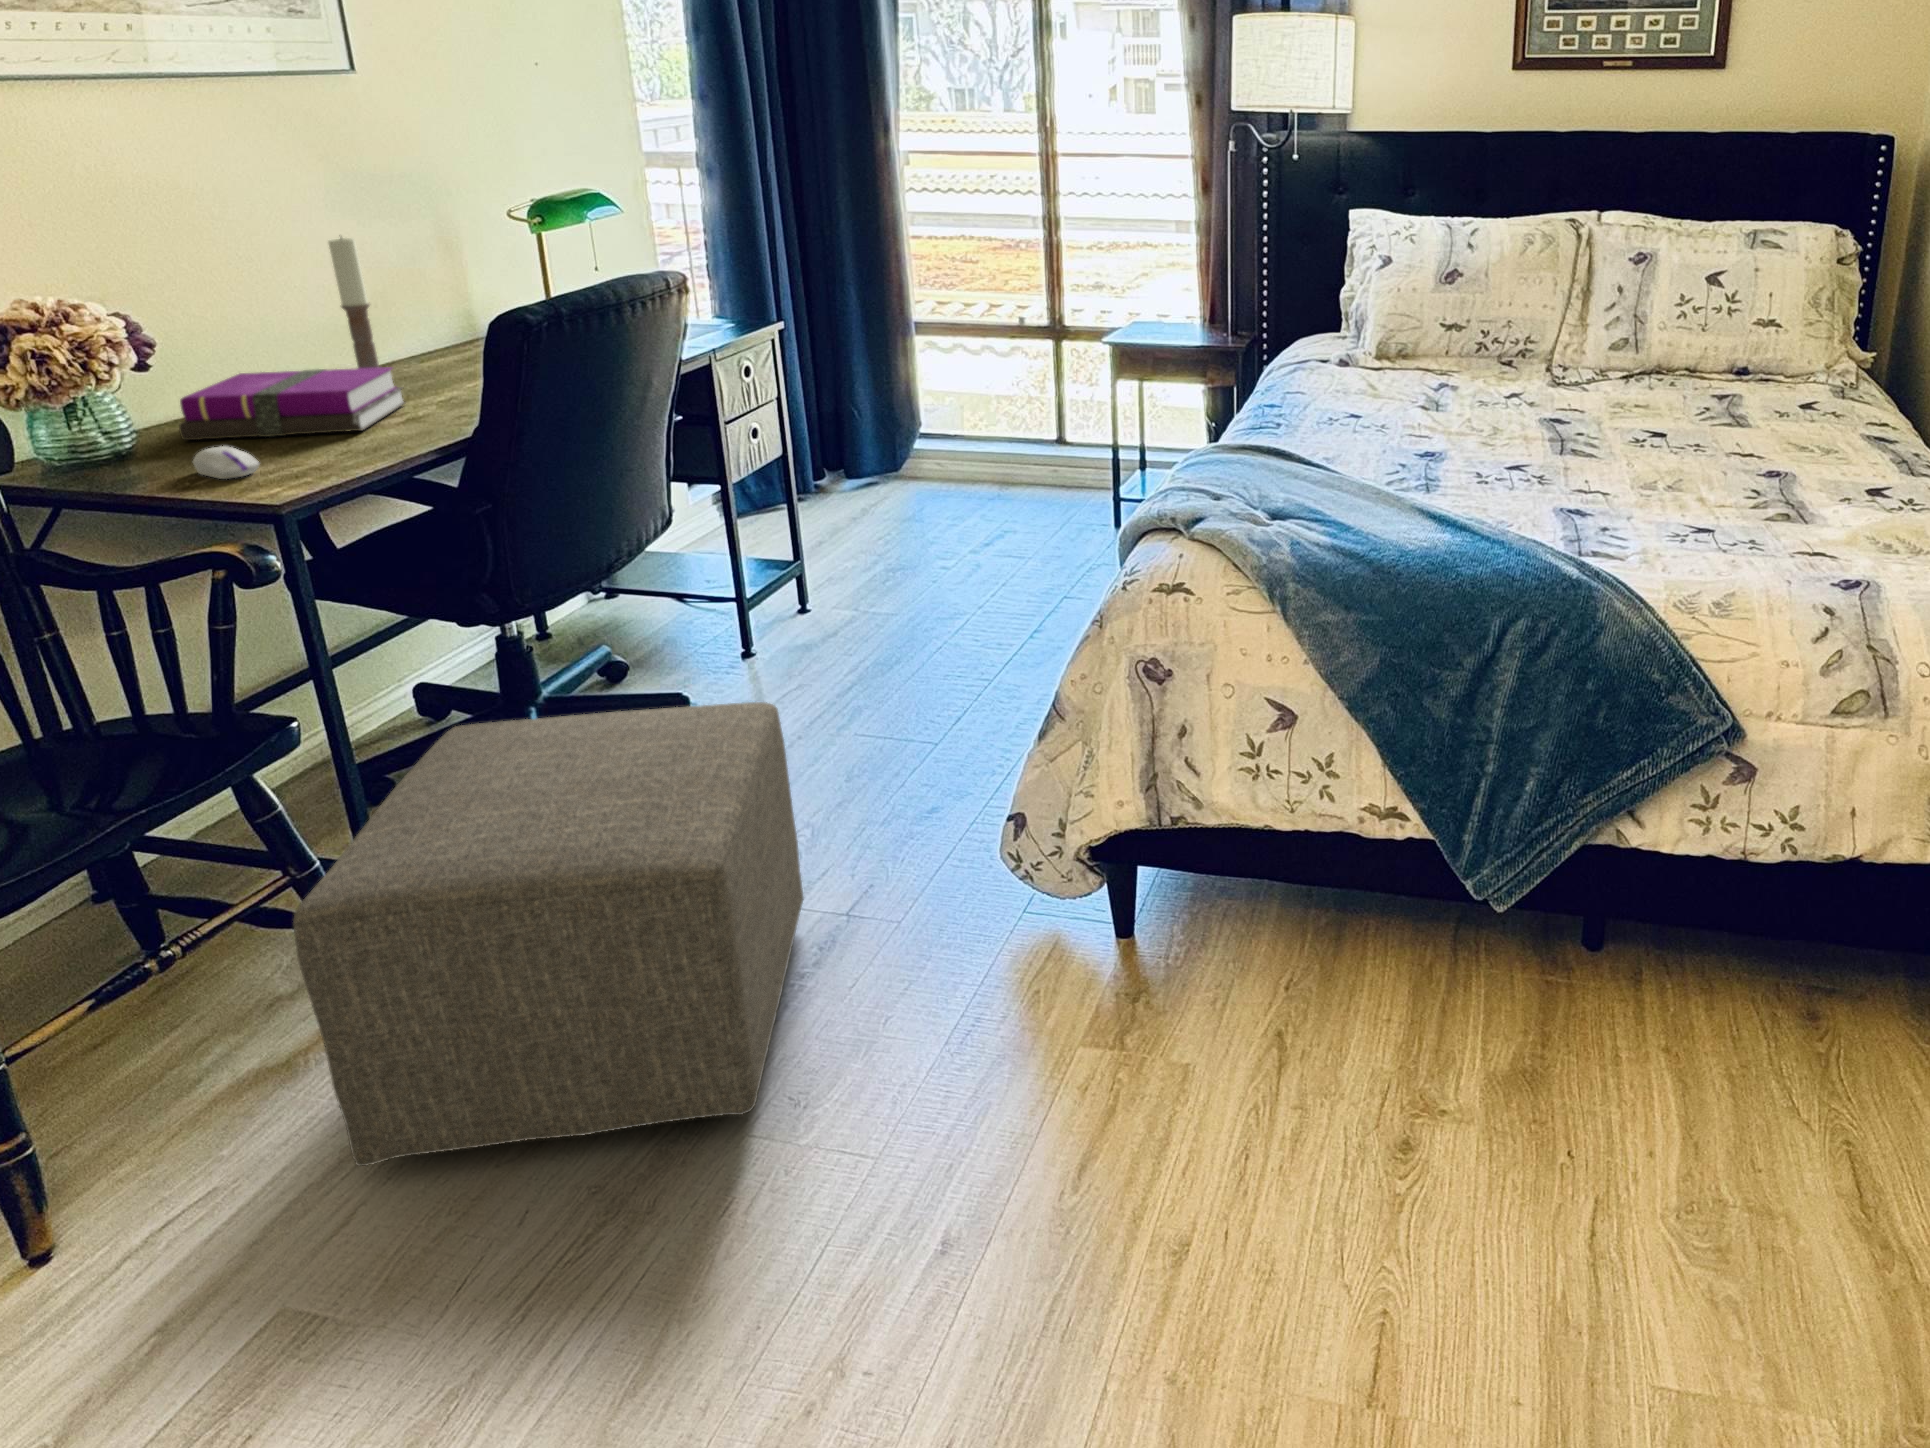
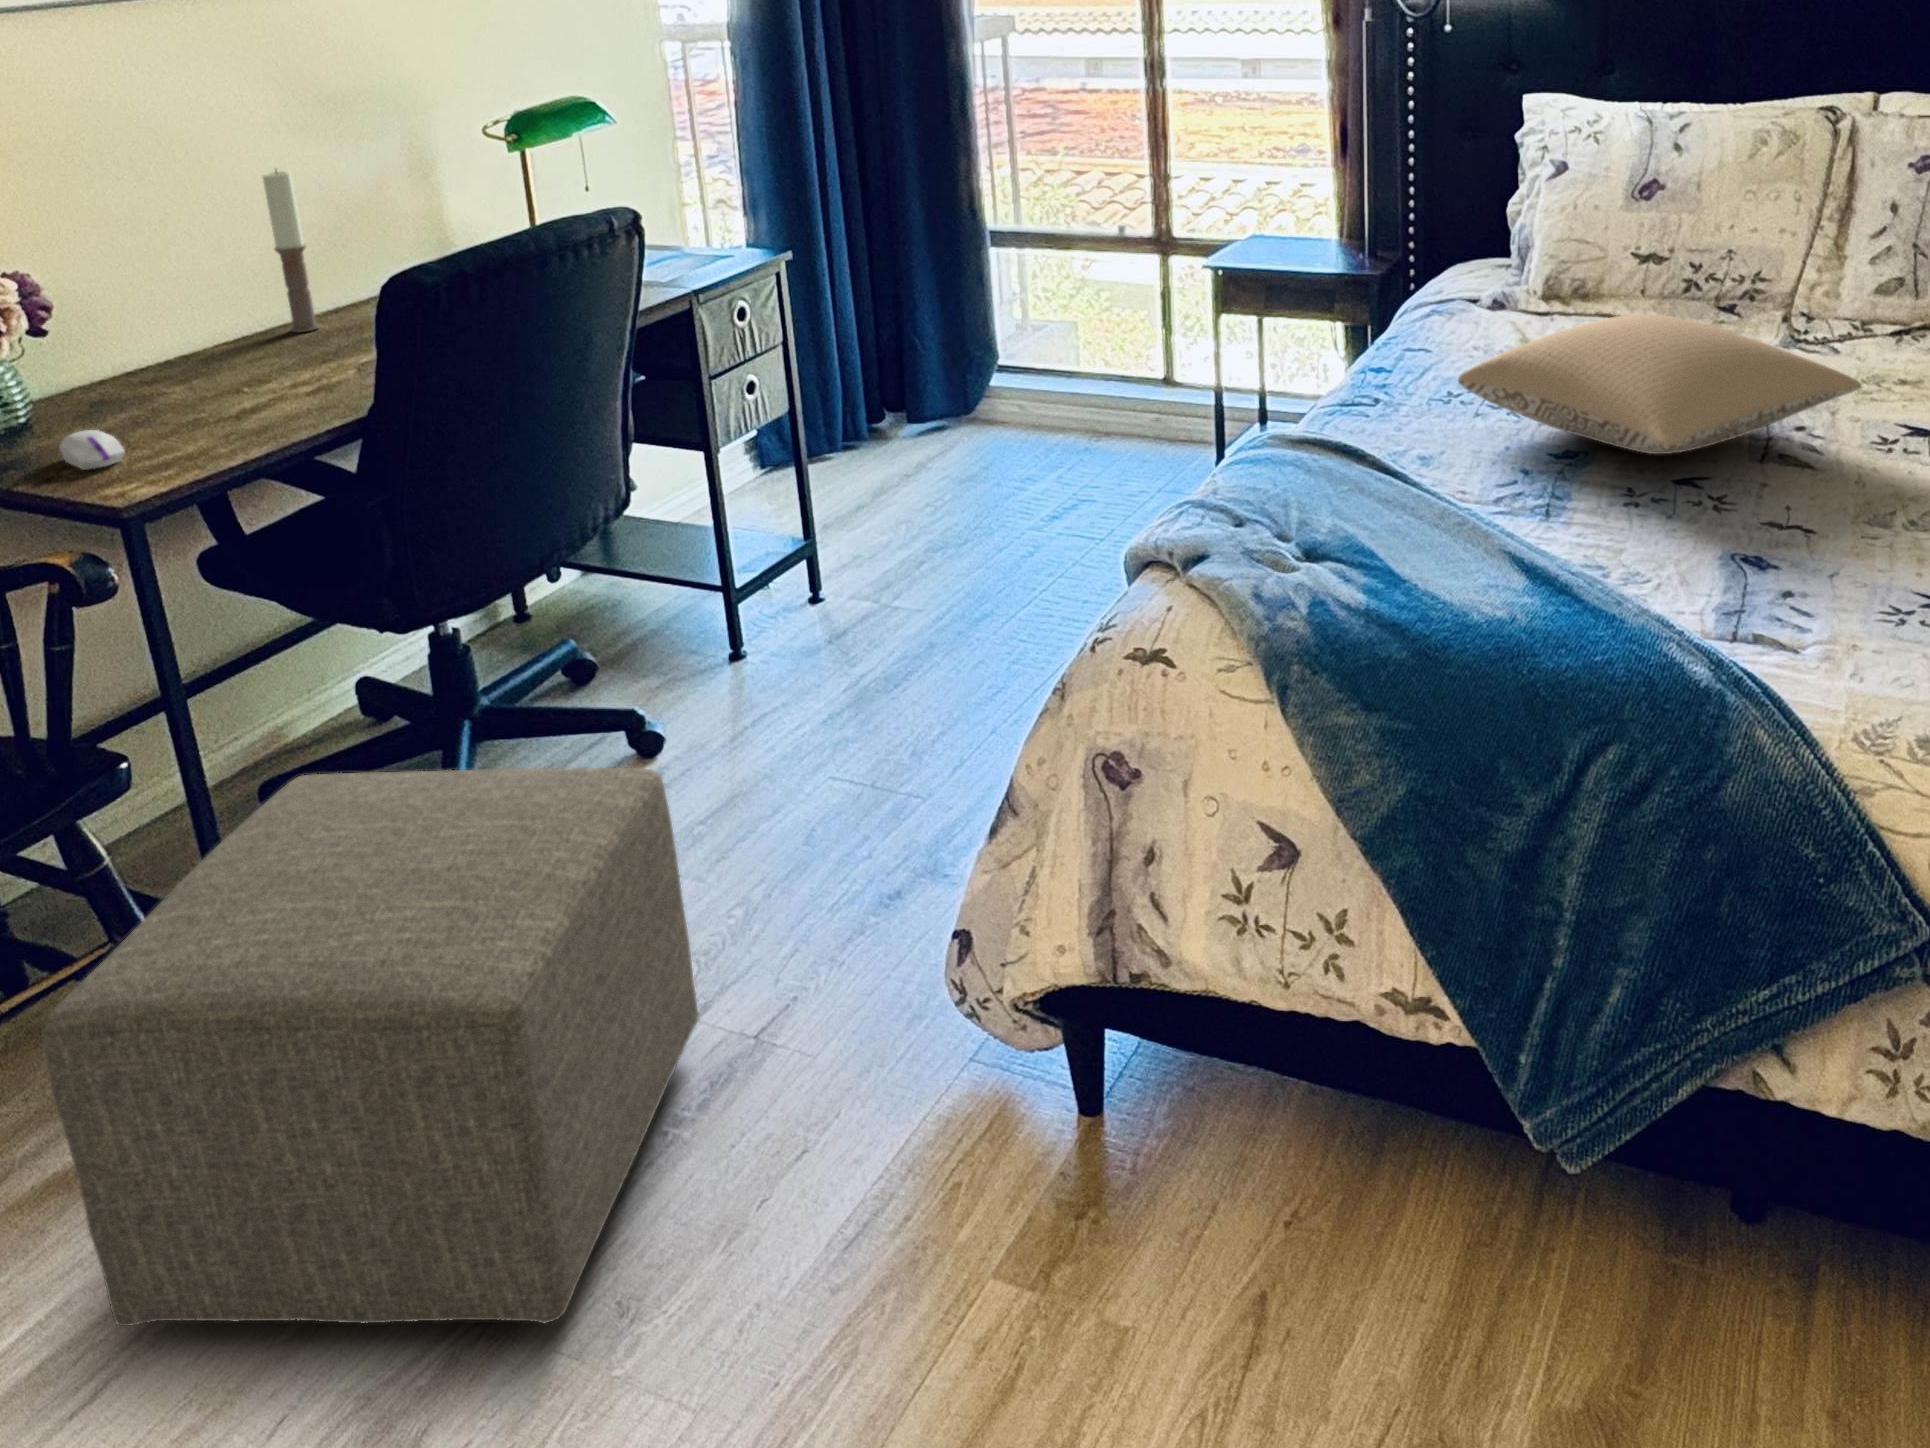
pillow: none [1352,352,1626,443] -> present [1458,314,1862,454]
notebook: present [179,367,405,440] -> none [70,326,321,414]

